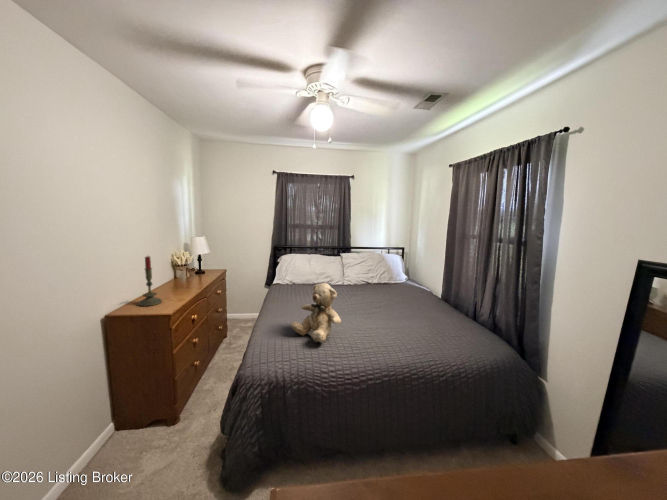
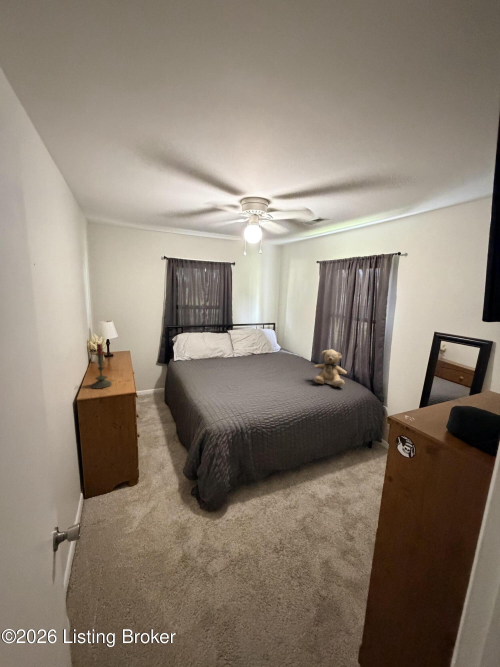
teddy bear: present [290,283,341,342] -> present [314,349,347,387]

